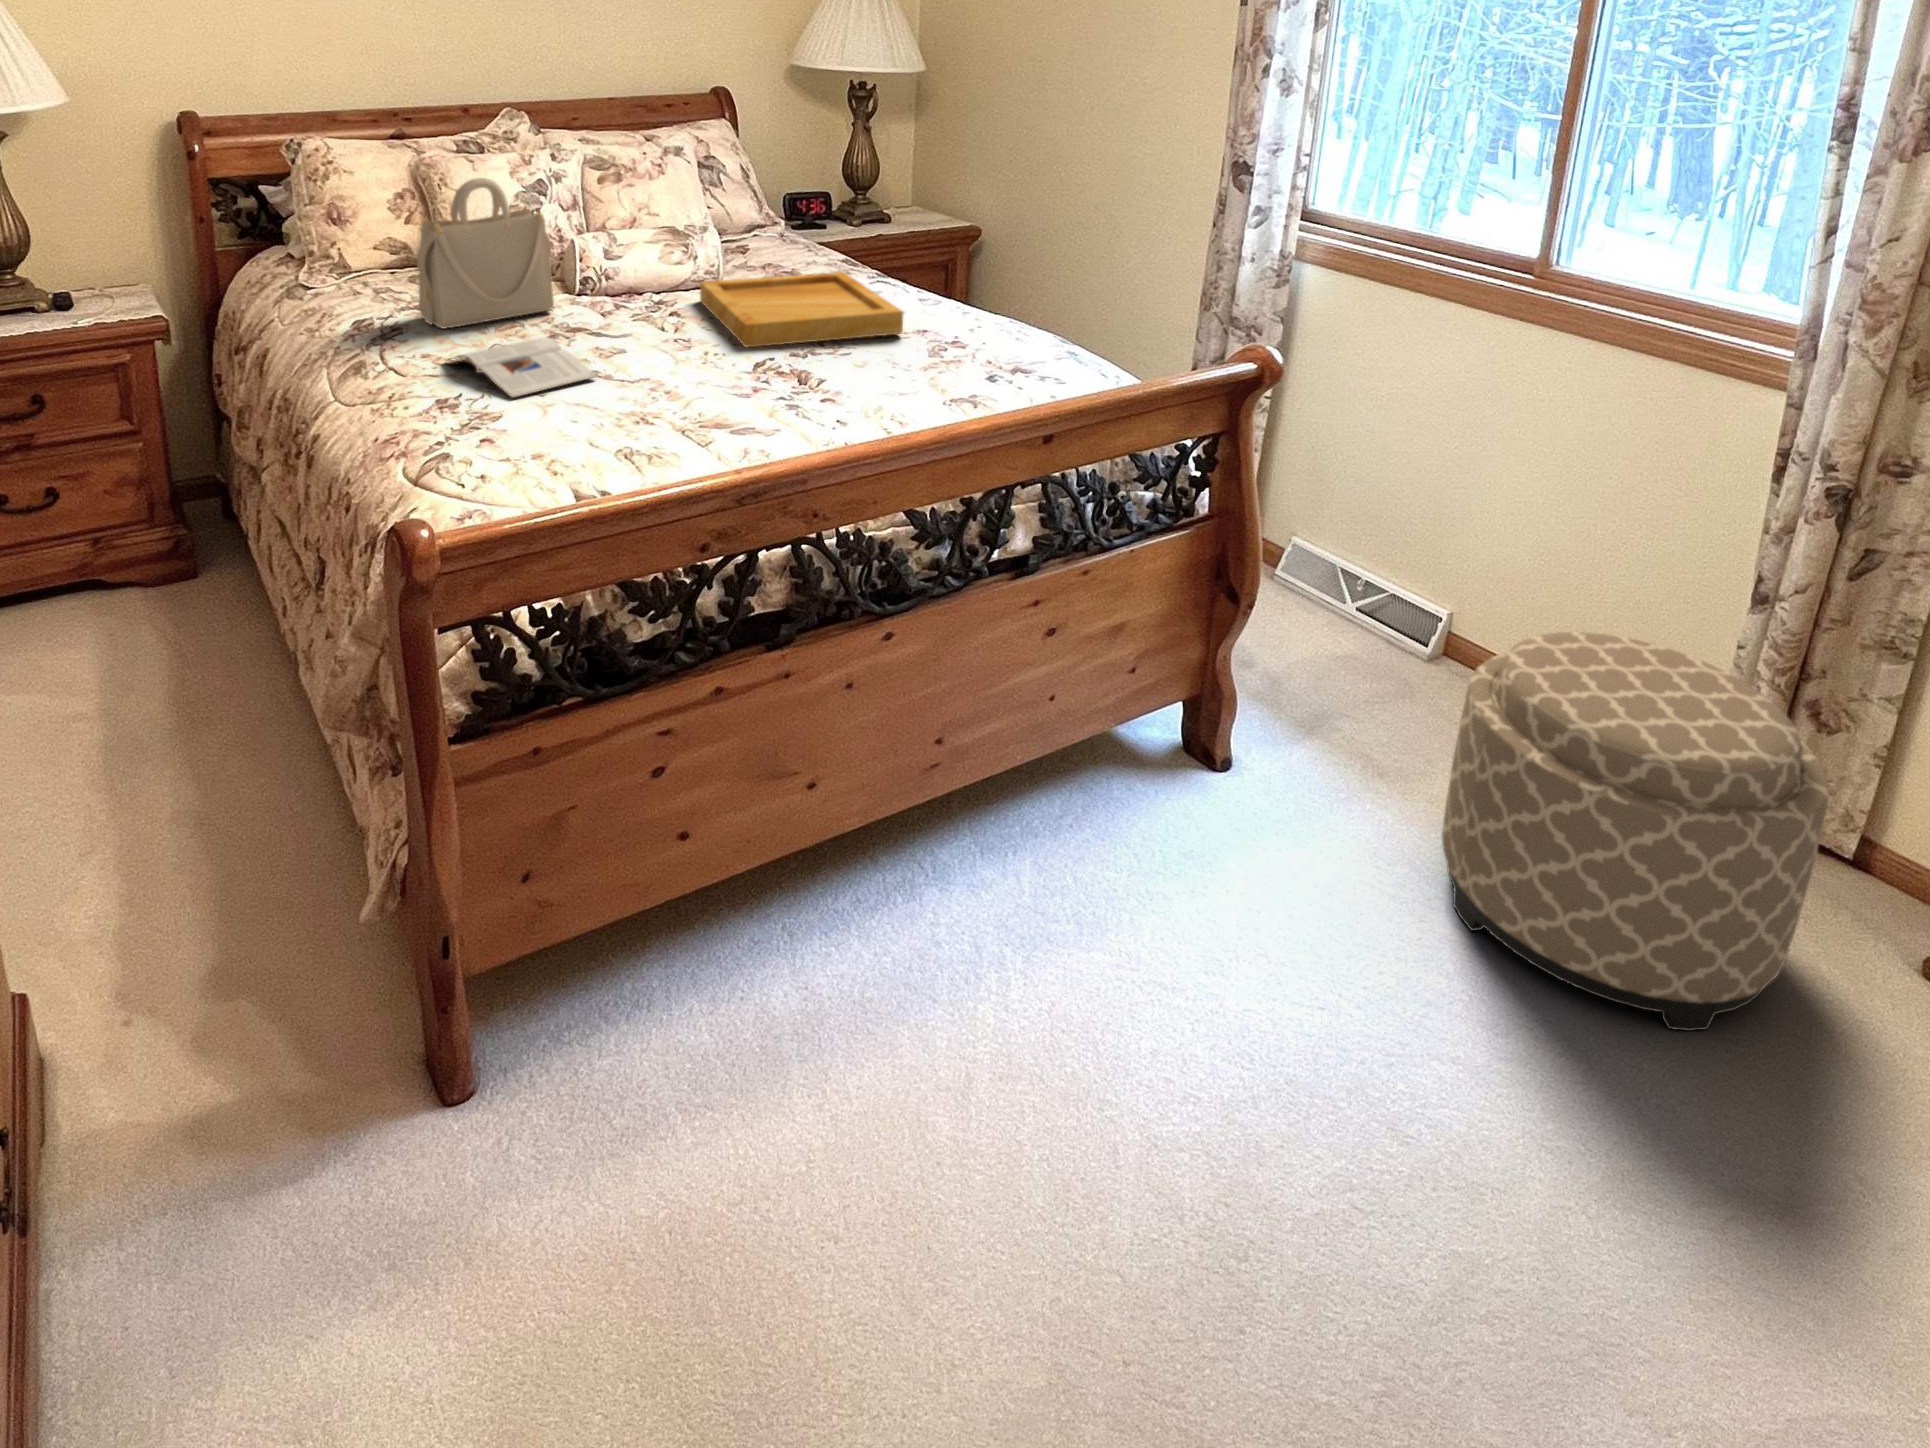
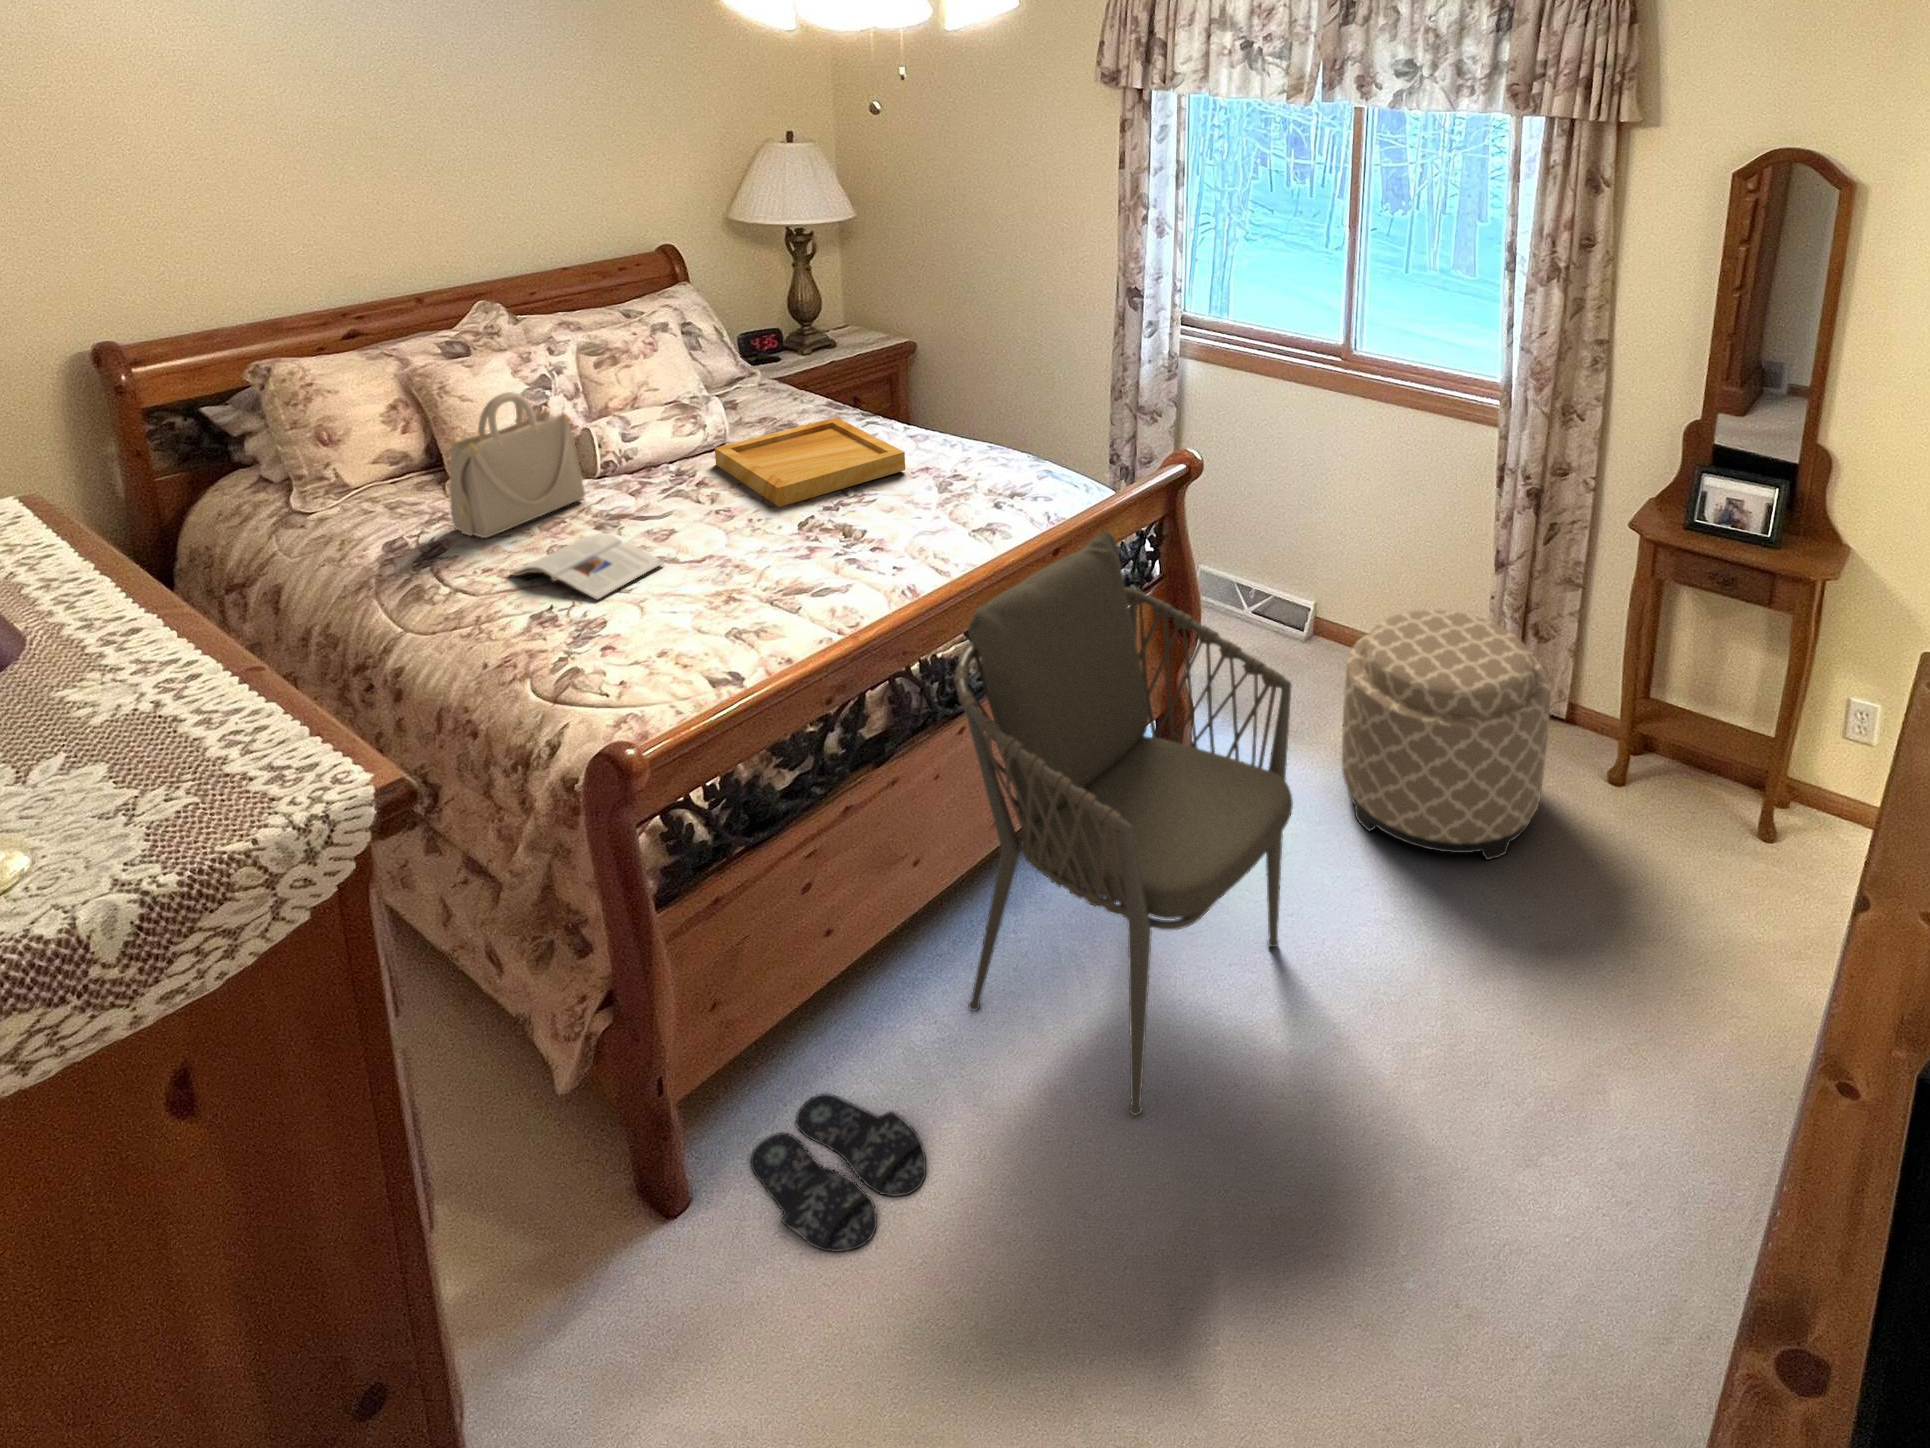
armchair: none [846,410,1354,1204] -> present [954,531,1293,1115]
slippers: none [543,1025,739,1230] -> present [751,1094,926,1252]

